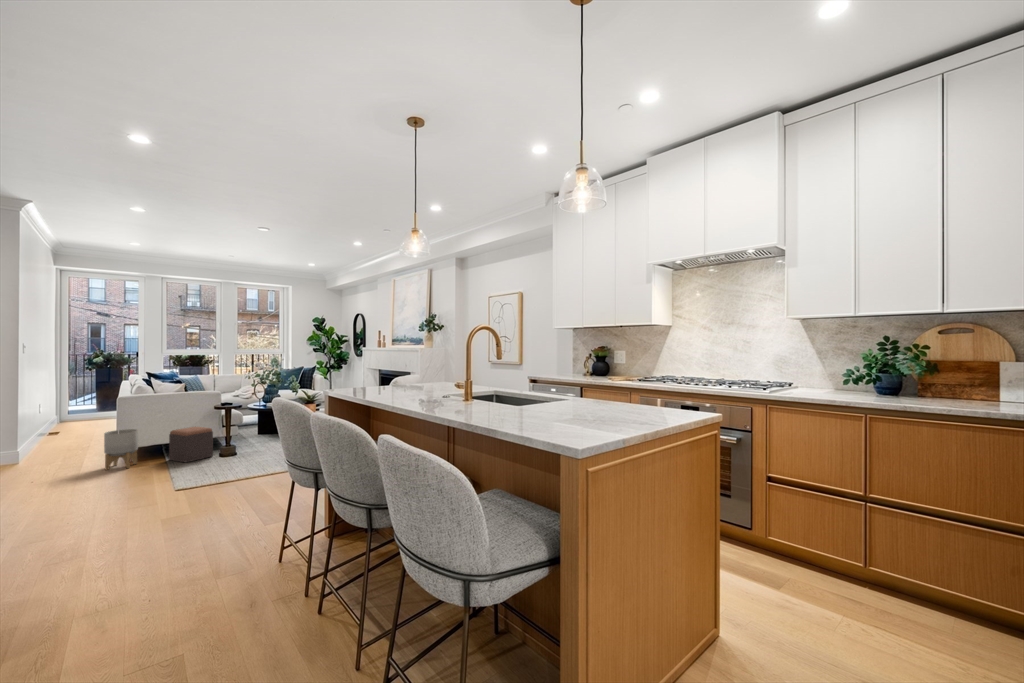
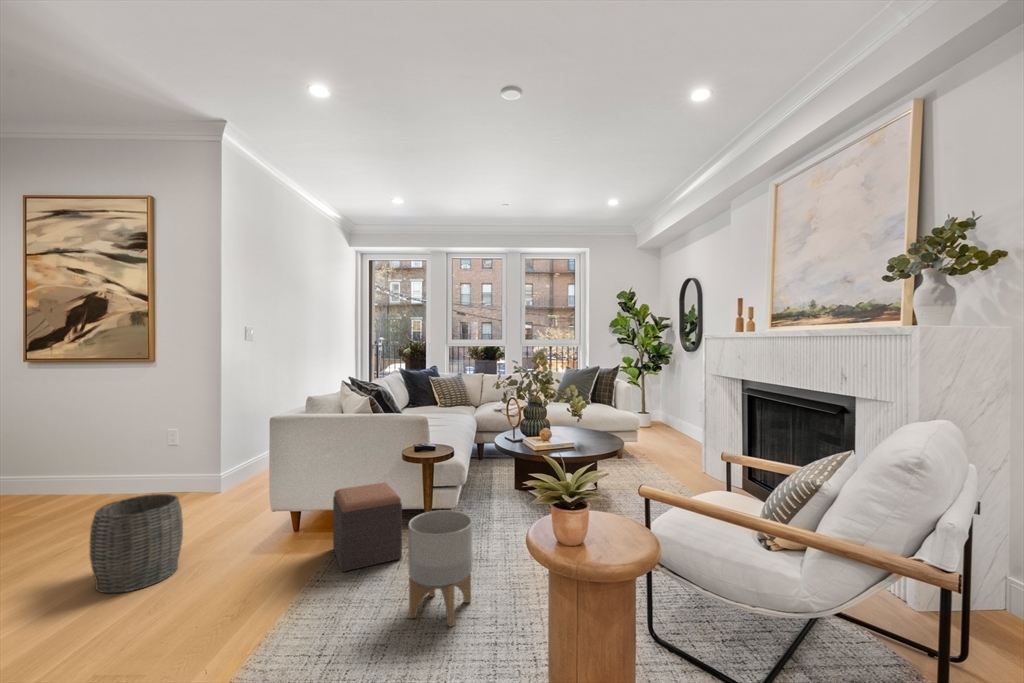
planter: present [104,429,138,470] -> present [408,510,473,626]
woven basket: none [35,440,86,485] -> present [90,494,183,593]

